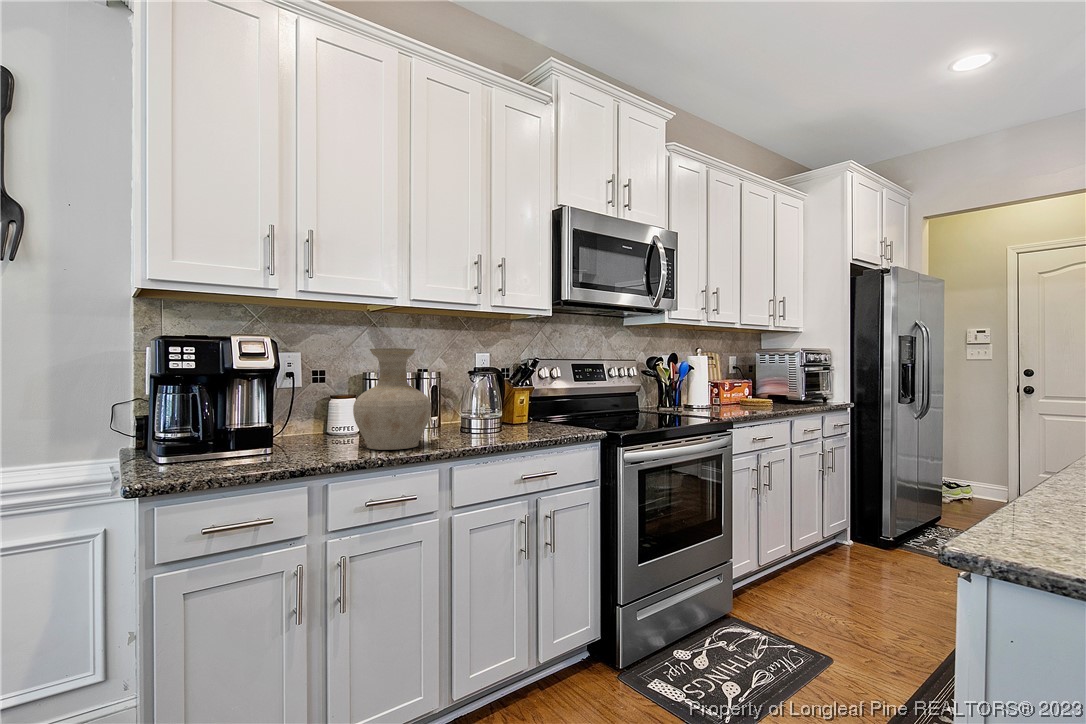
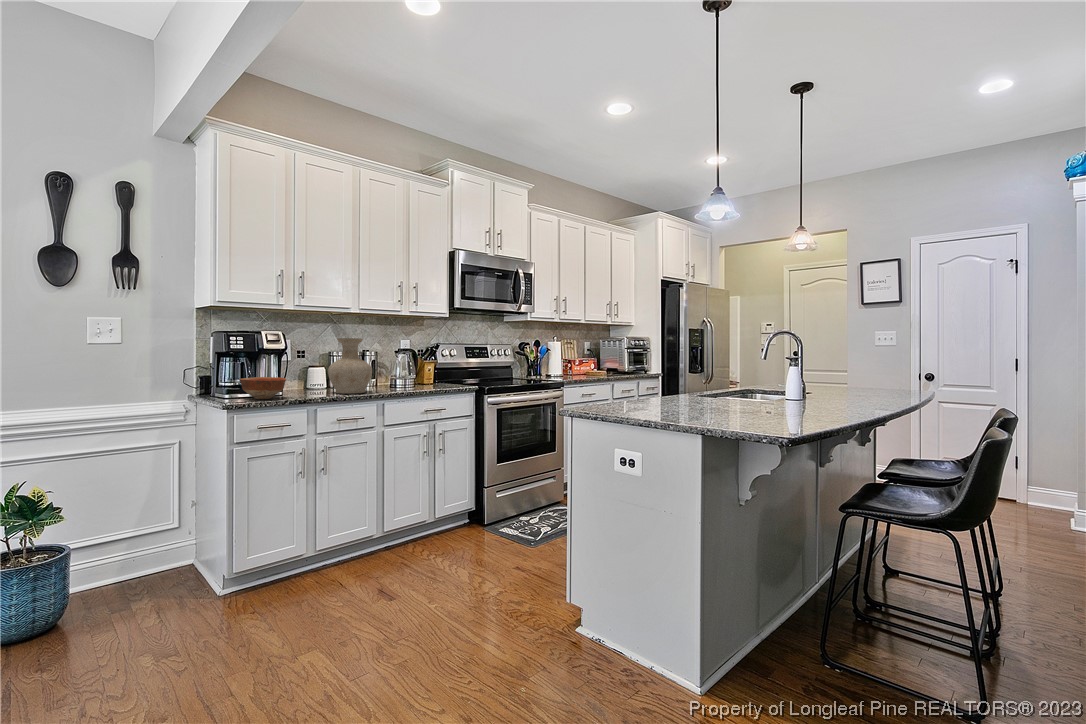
bowl: none [177,421,270,467] -> present [239,377,286,399]

